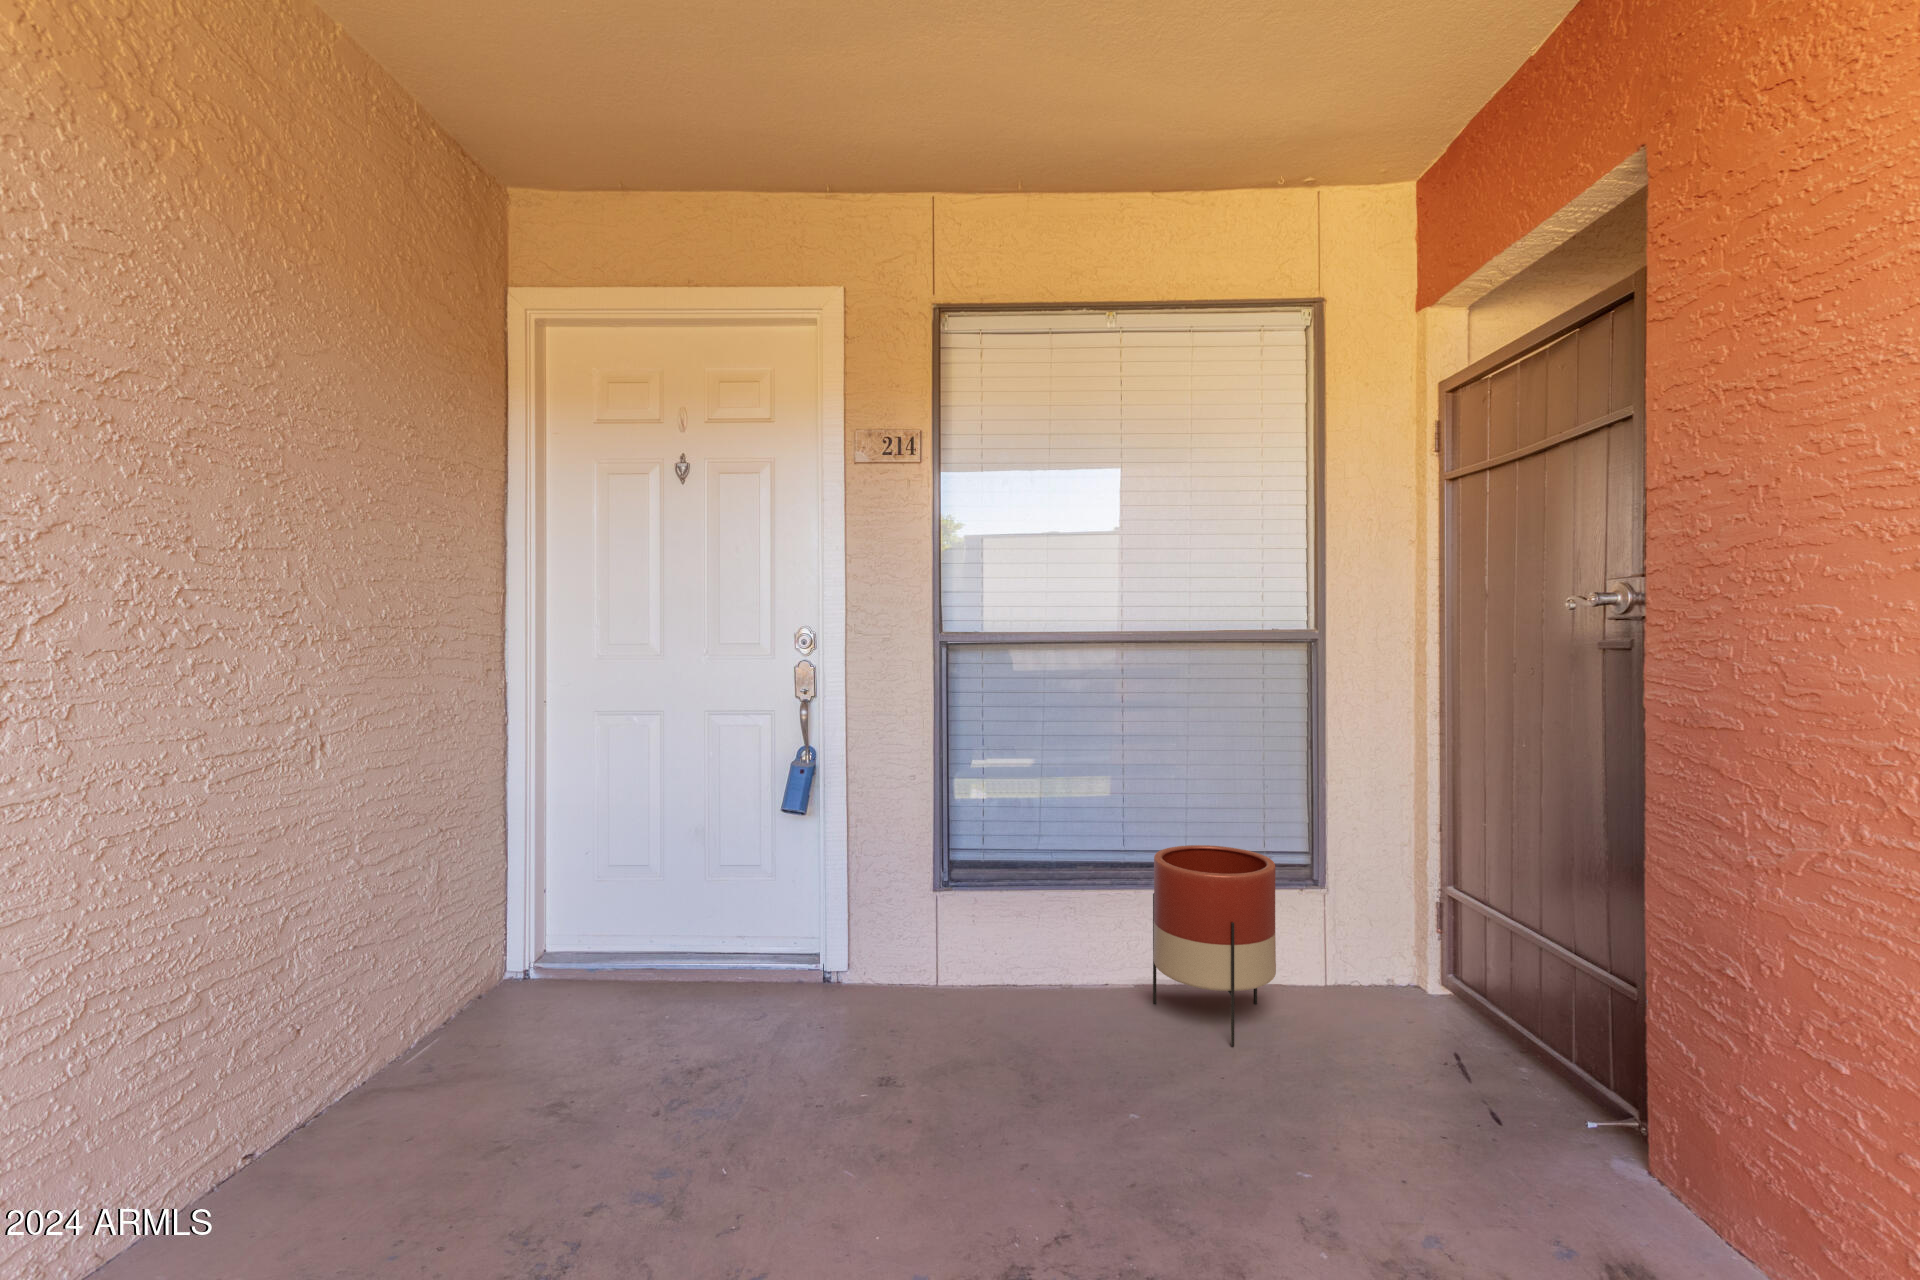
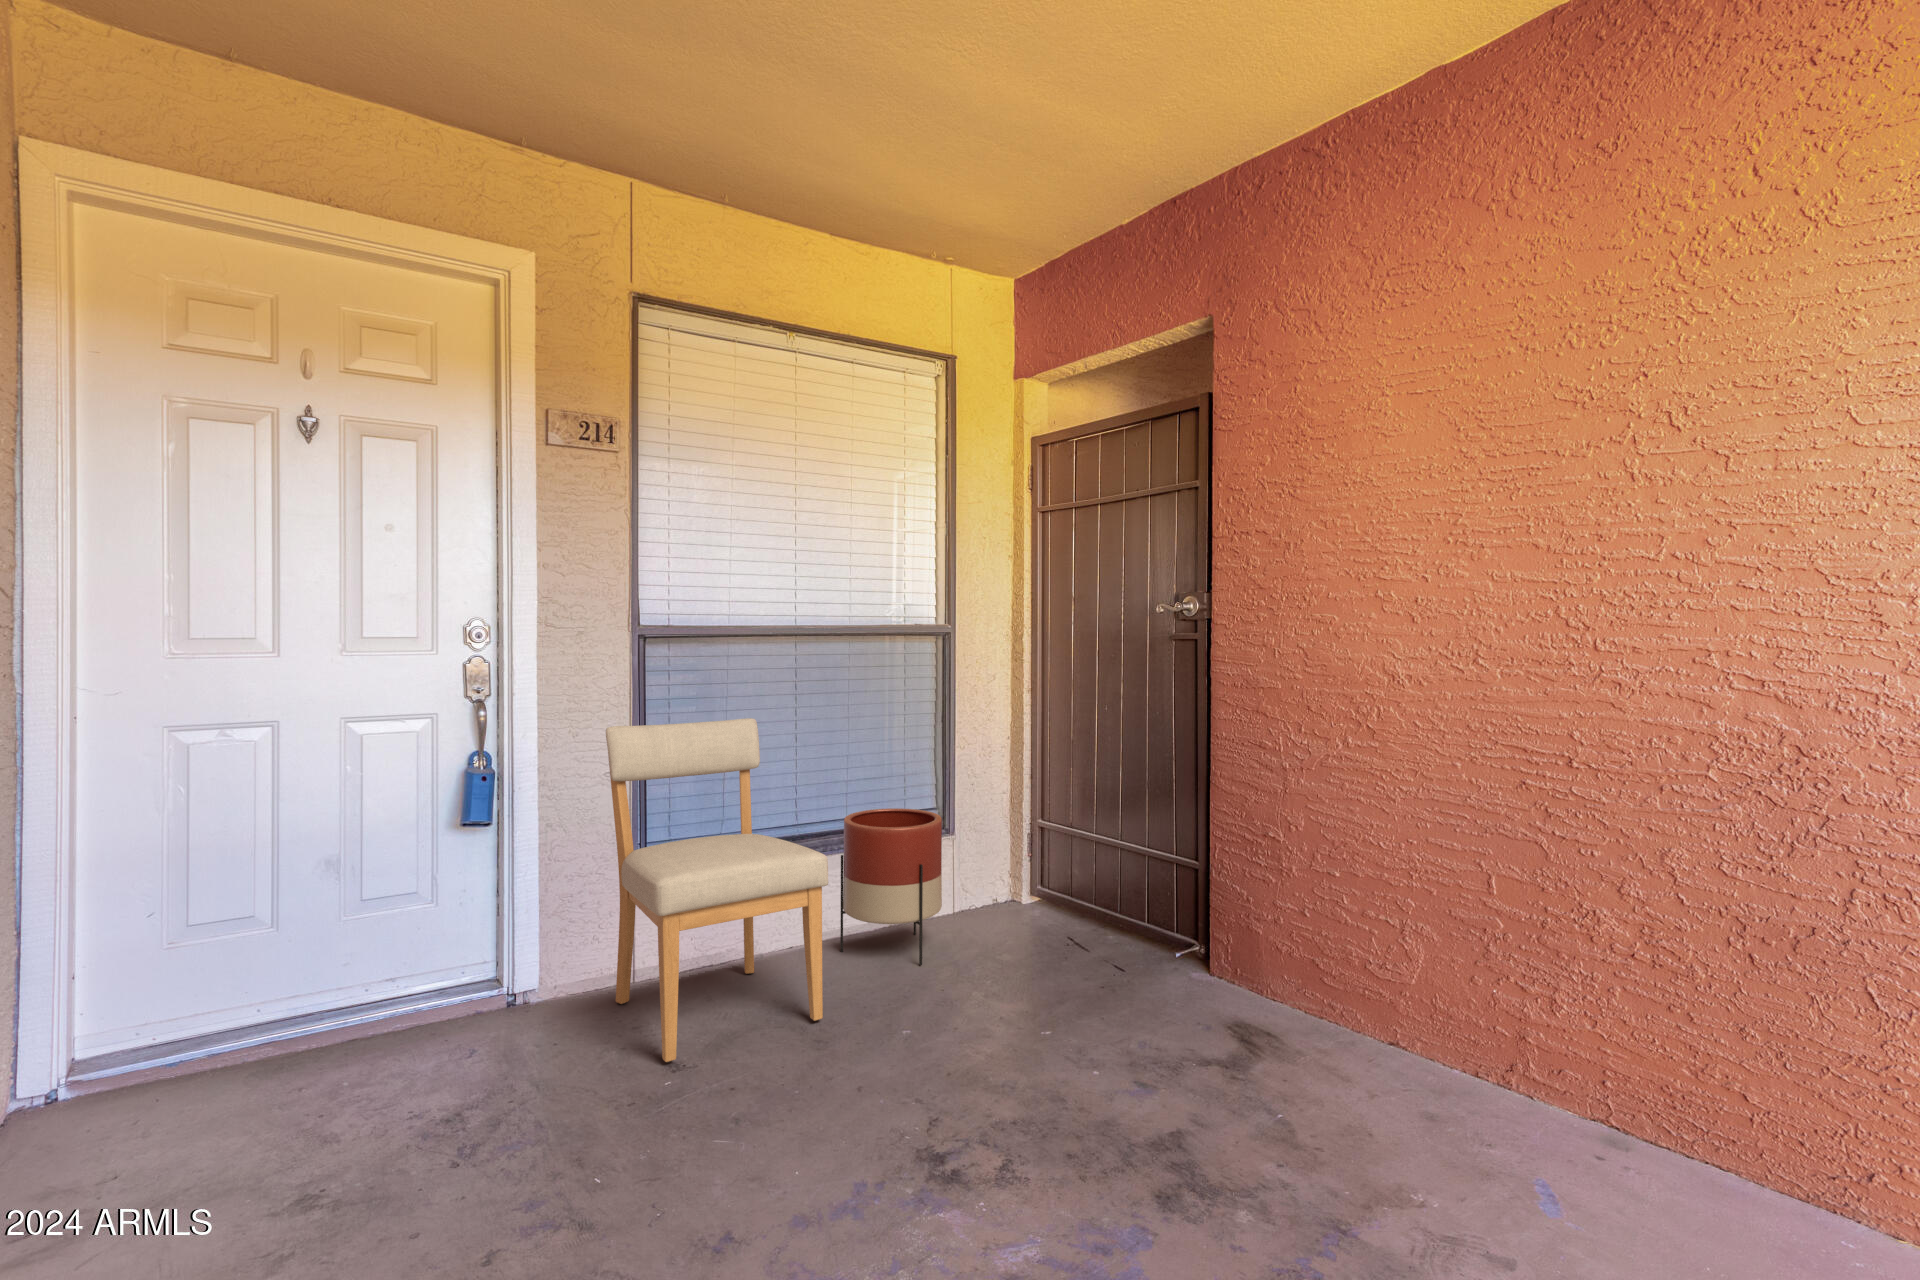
chair: none [878,731,1077,1083] -> present [606,718,828,1062]

